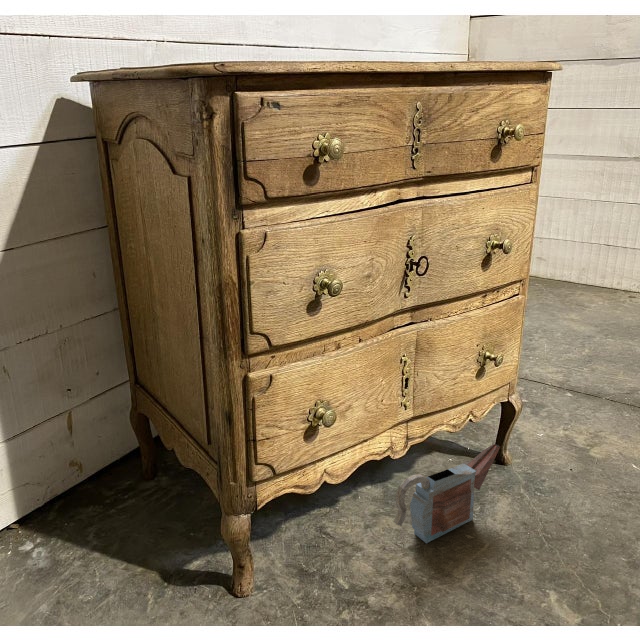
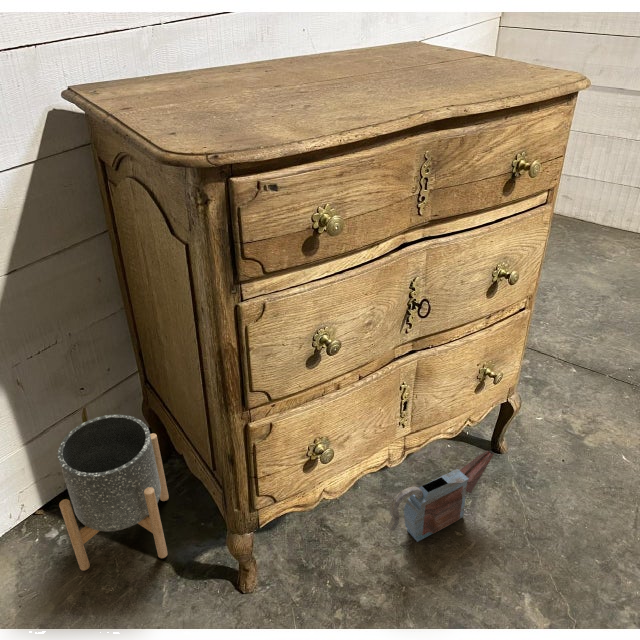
planter: none [38,408,155,581] -> present [58,414,169,571]

